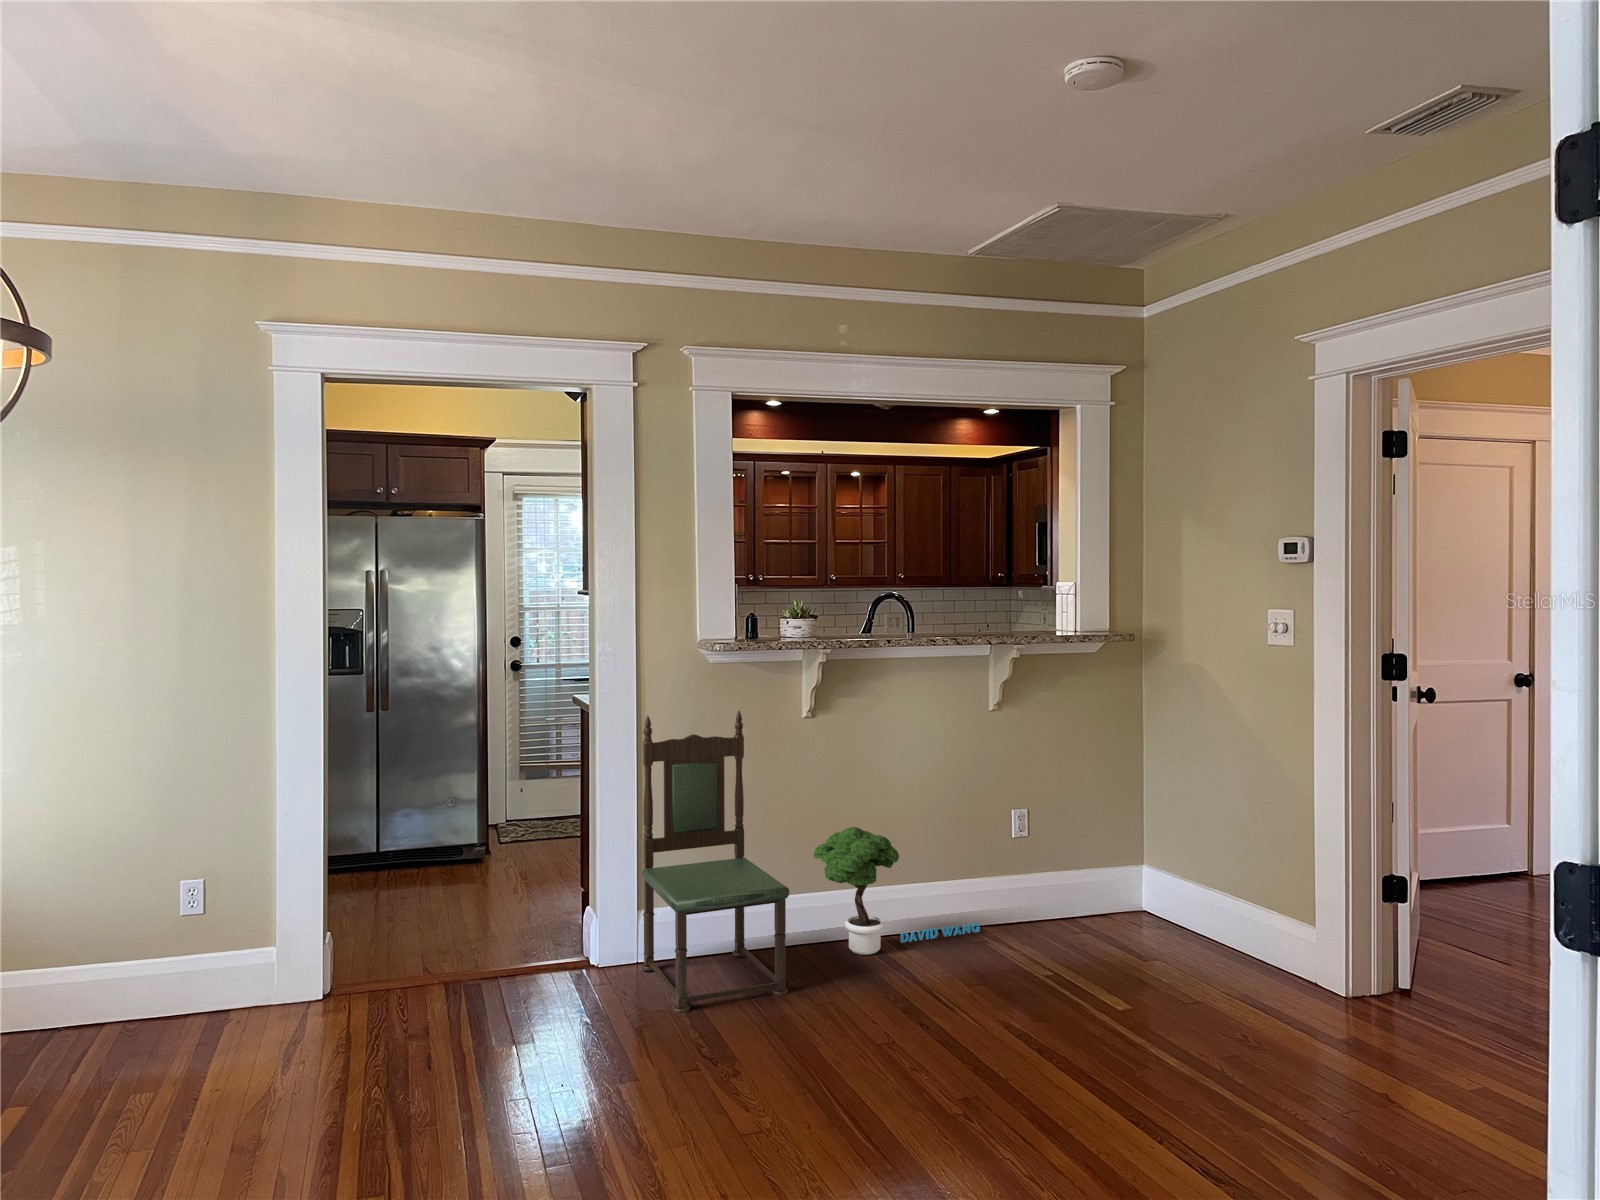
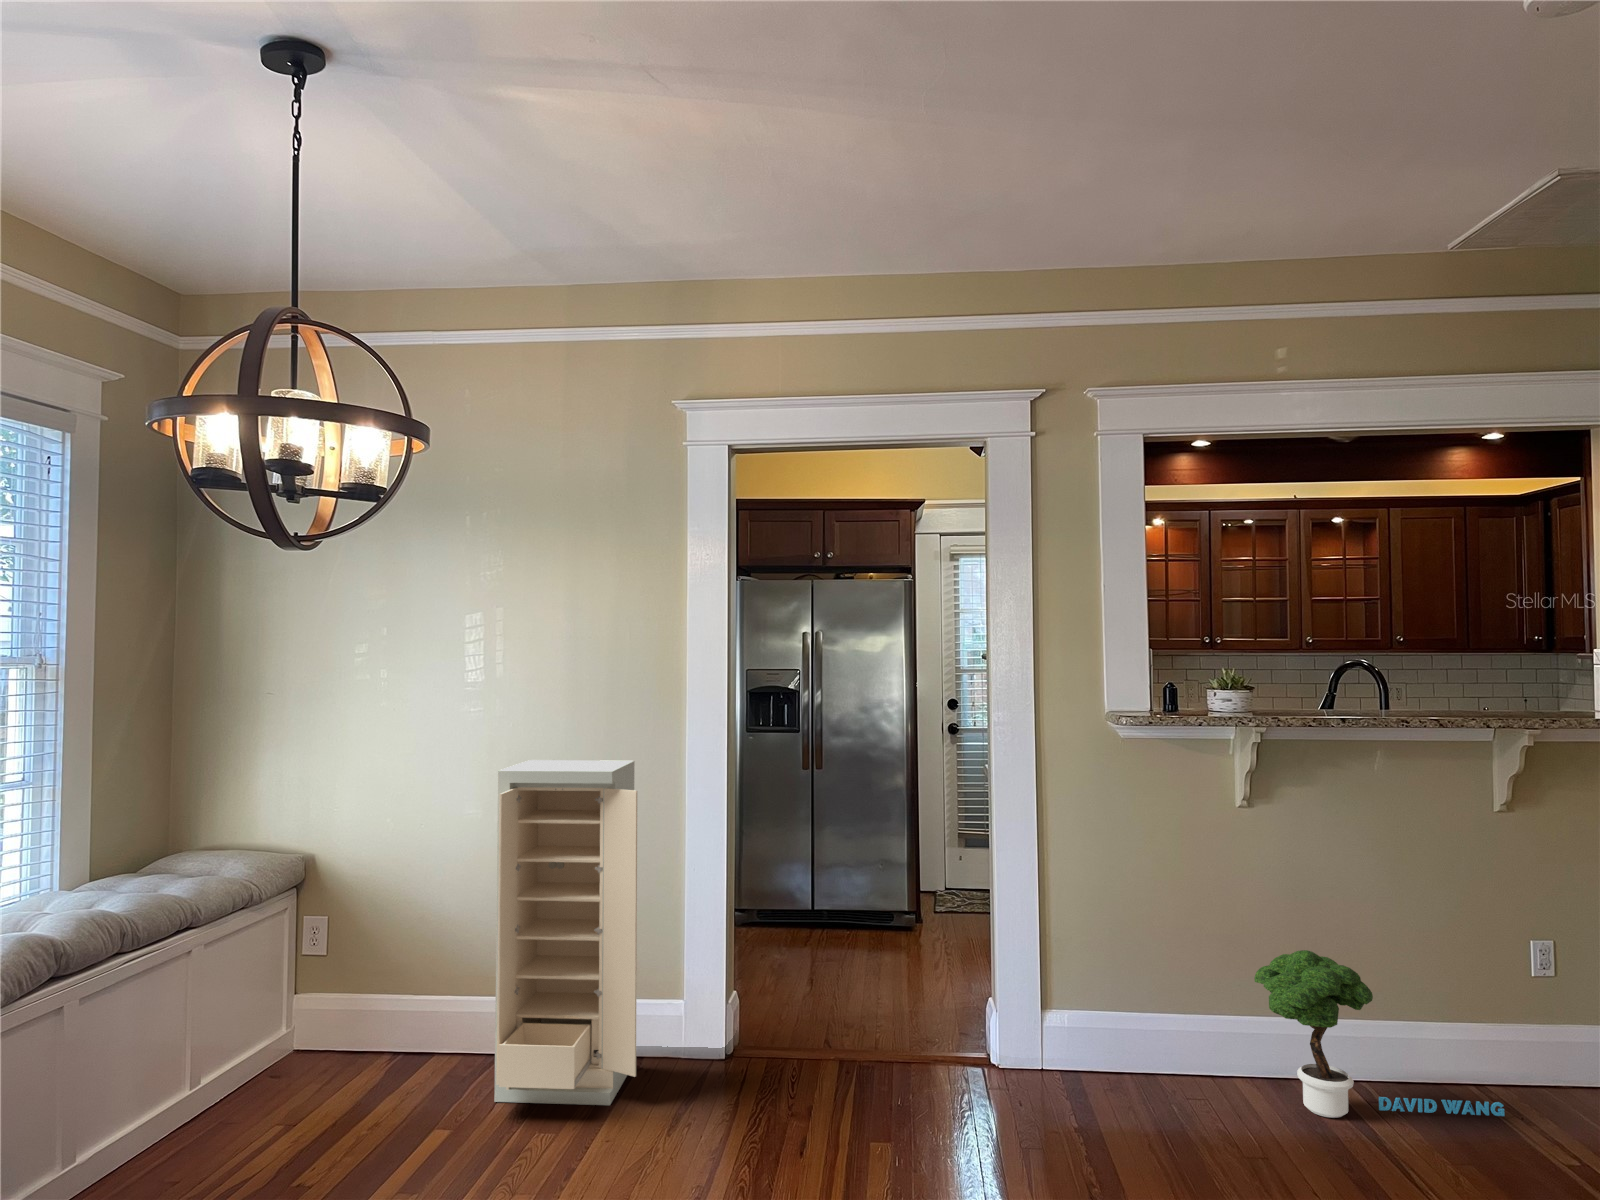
storage cabinet: none [47,707,238,1099] -> present [494,760,637,1105]
dining chair: present [642,711,789,1014] -> none [1040,793,1210,1151]

